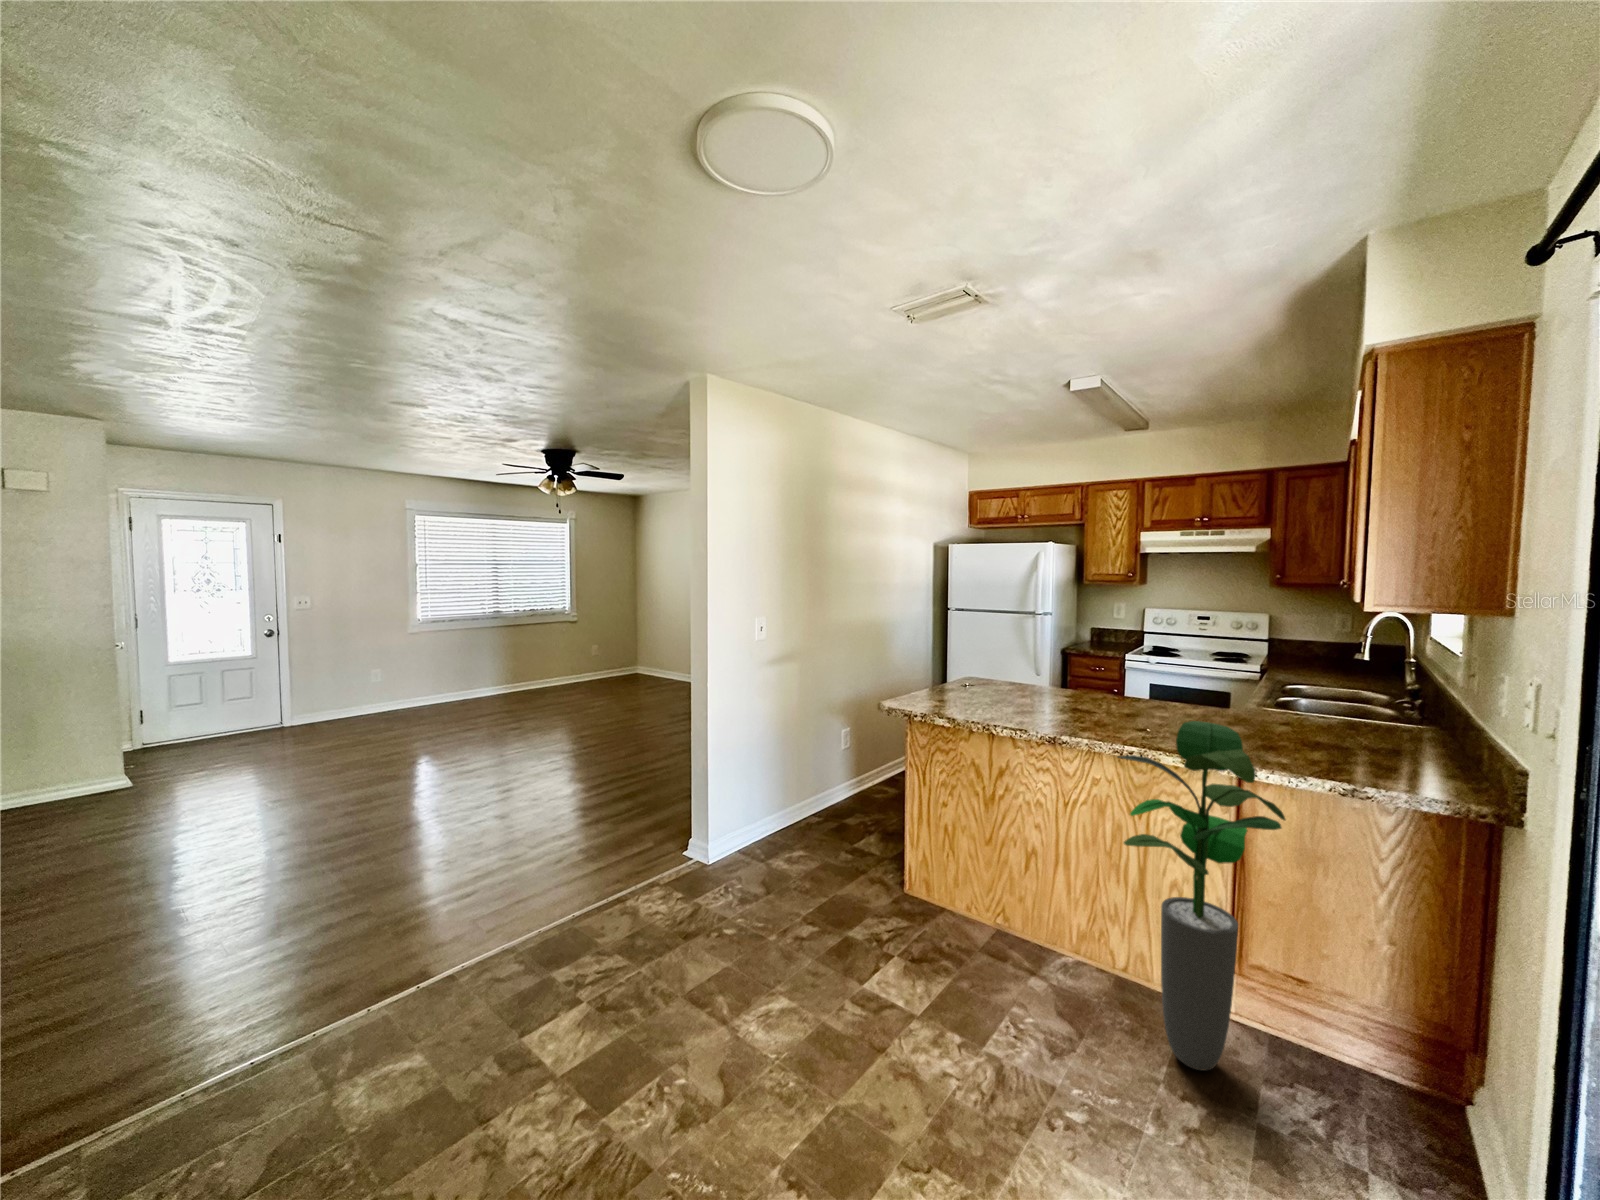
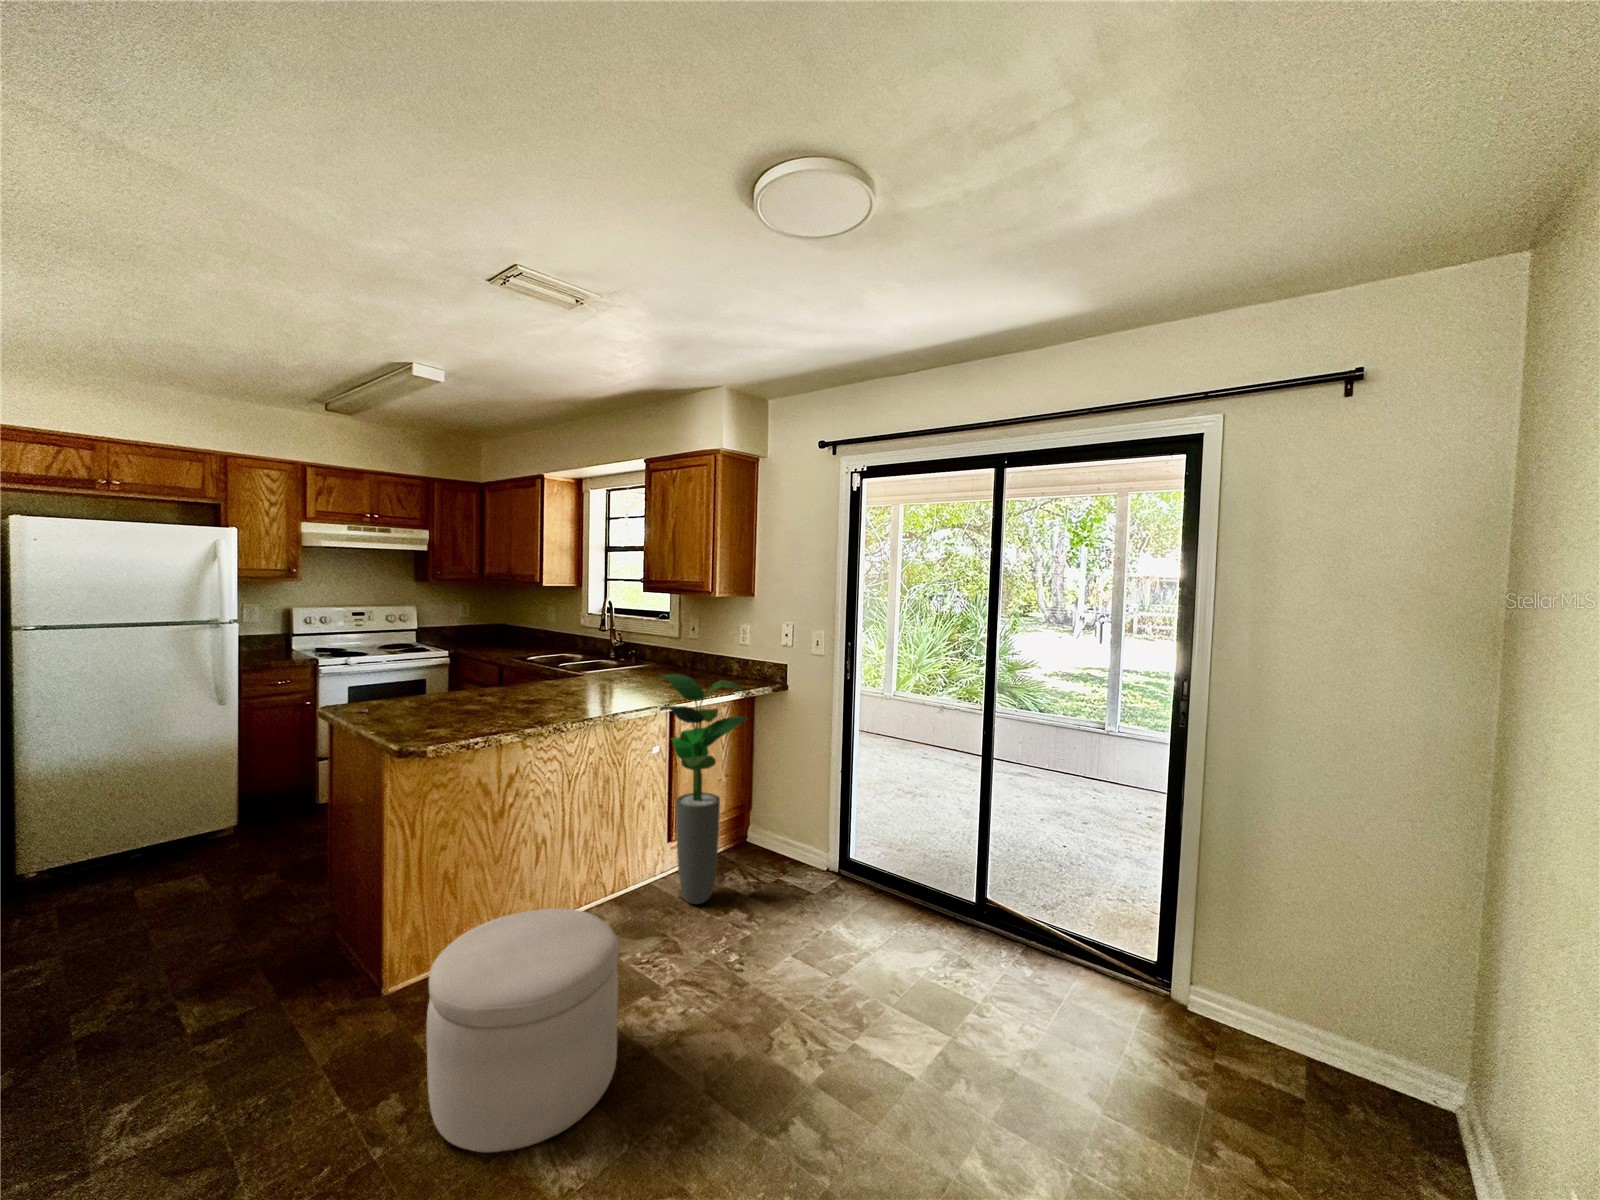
ottoman: none [770,849,910,1032] -> present [427,908,619,1152]

